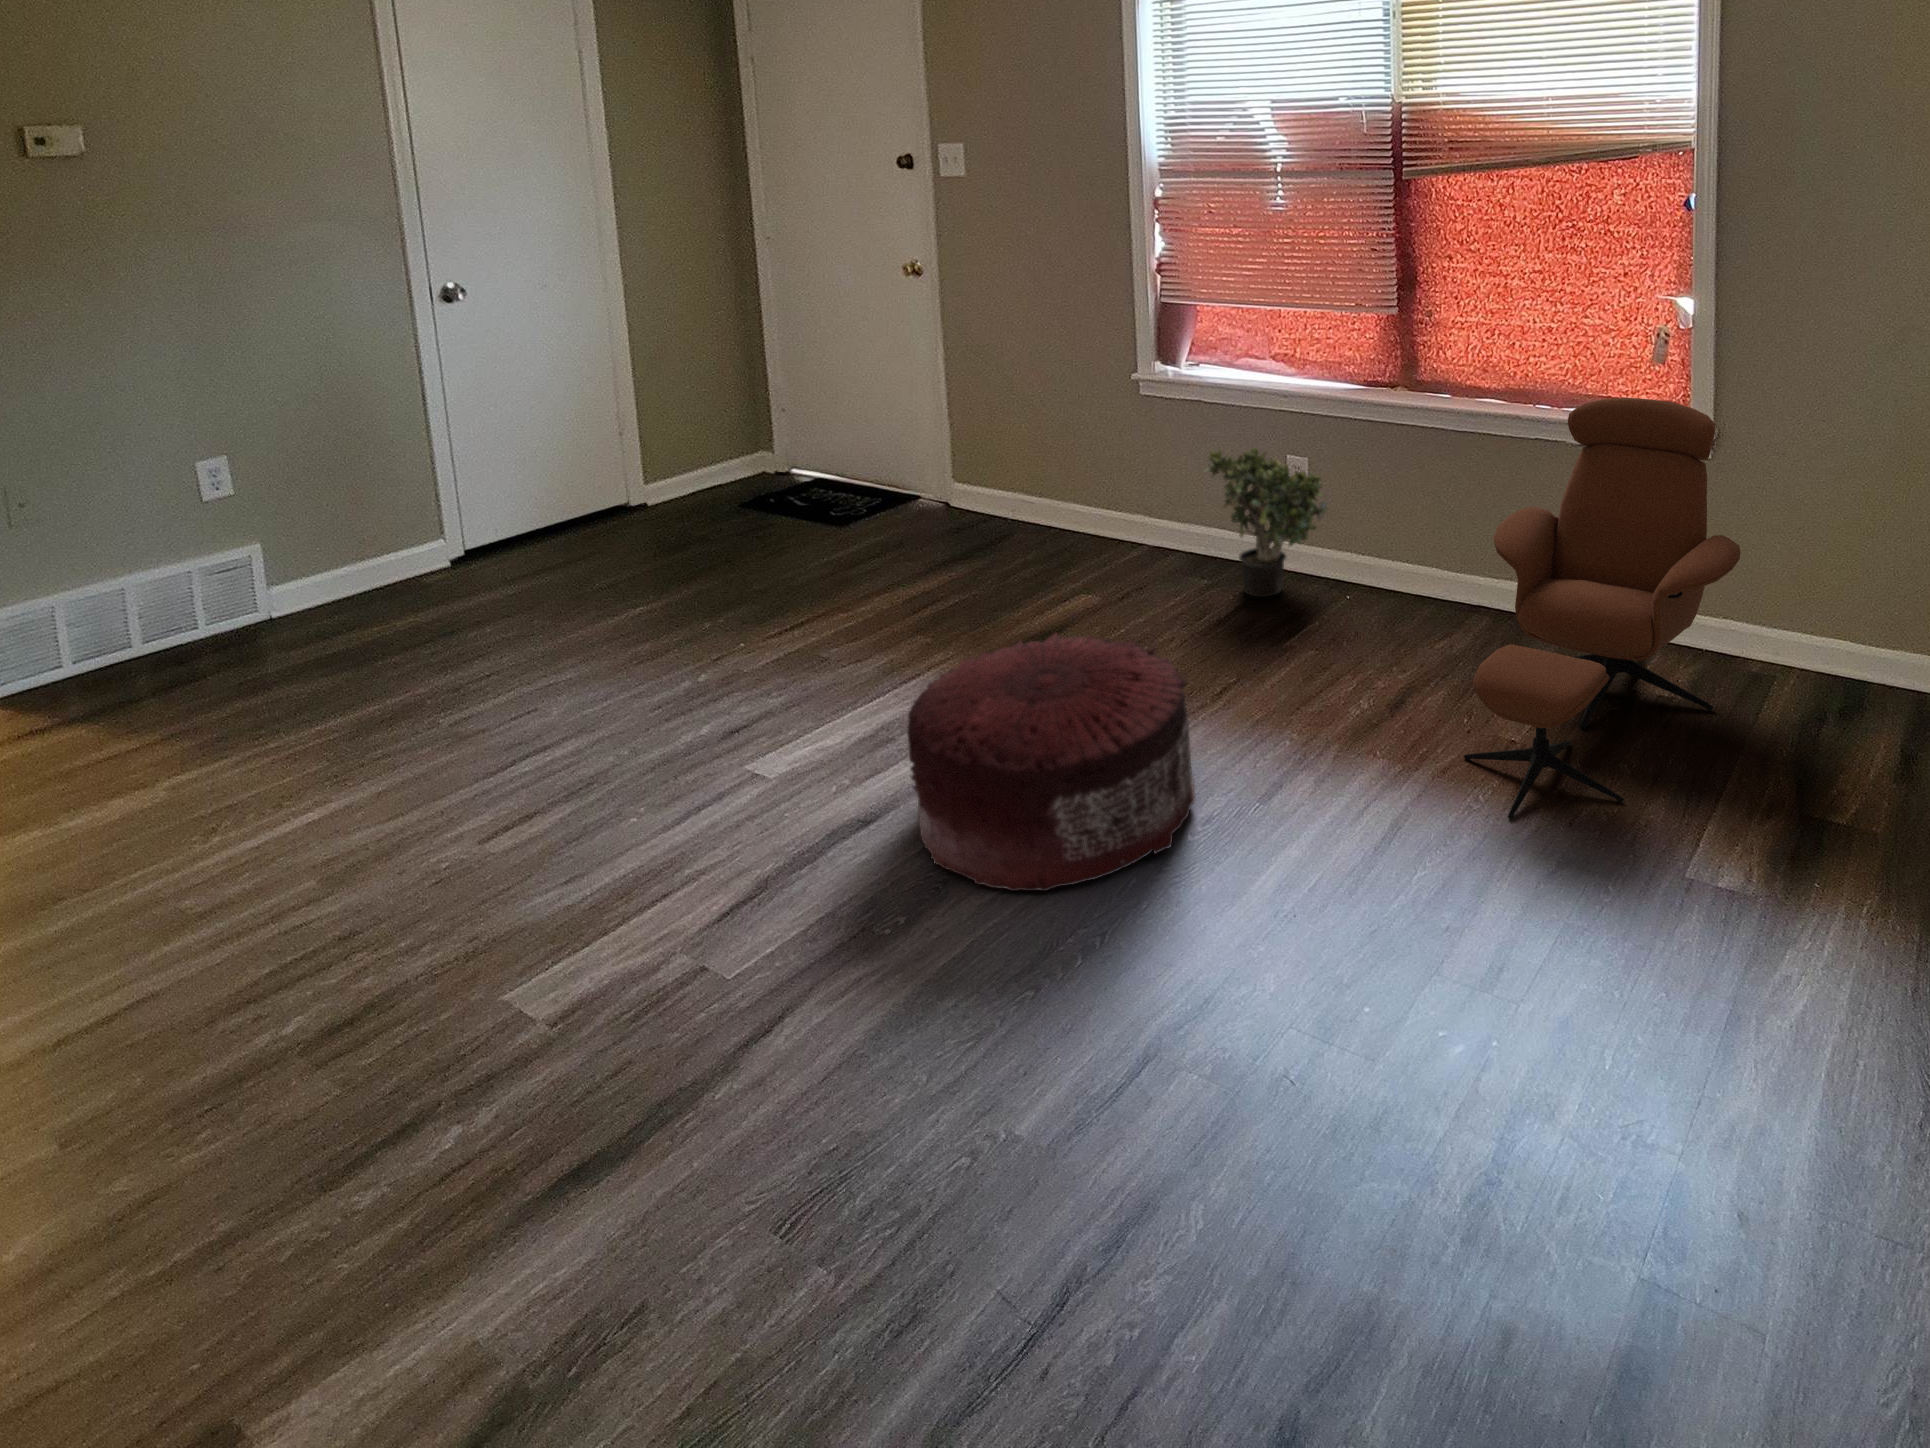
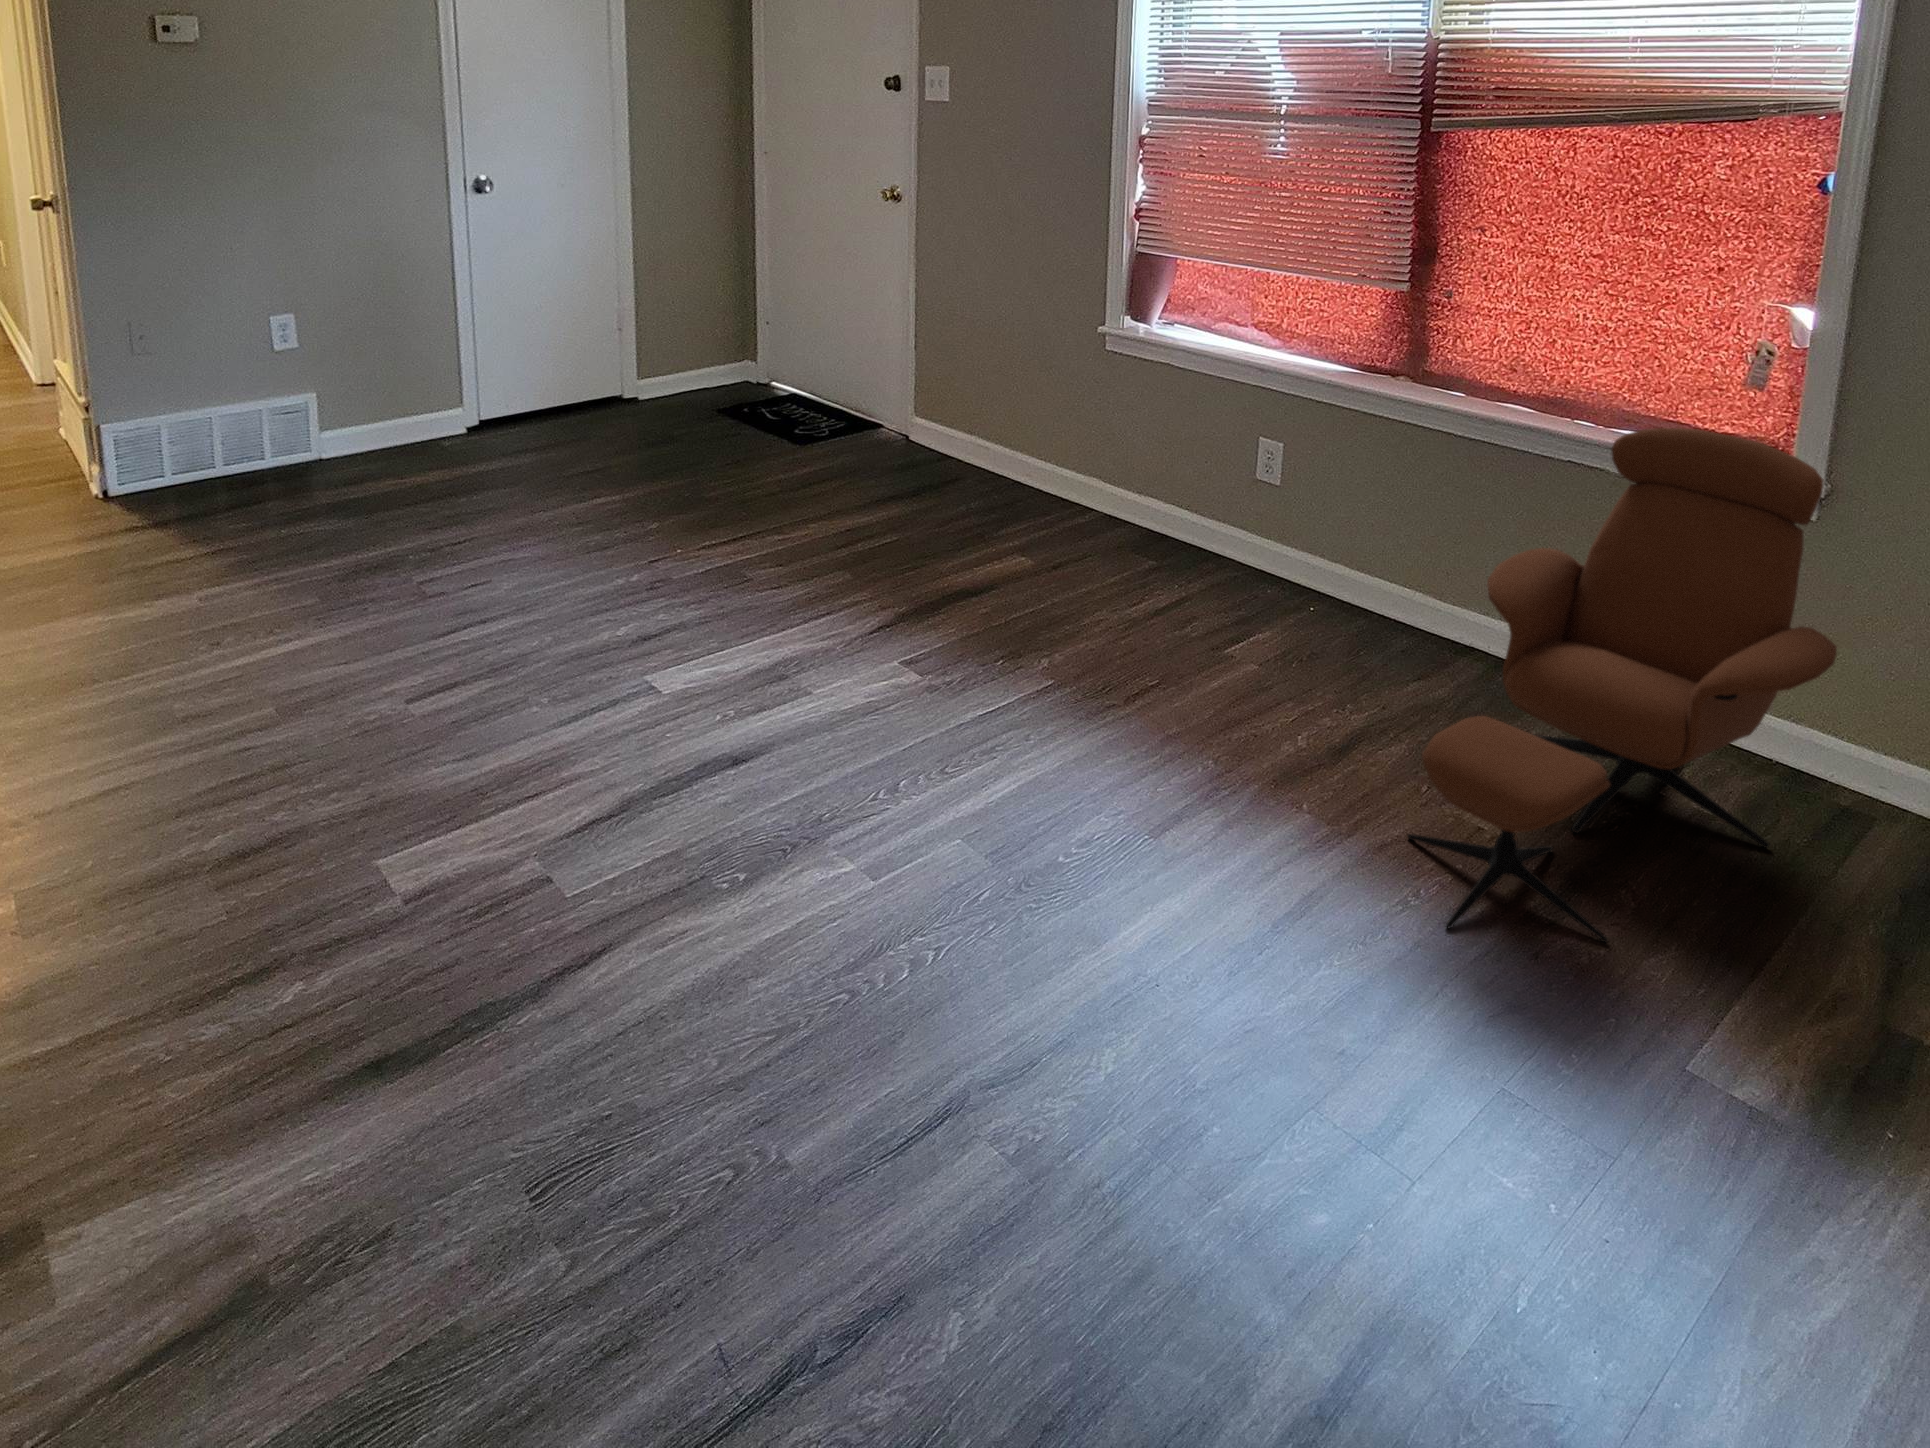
potted plant: present [1205,448,1327,597] -> none [1160,422,1302,594]
pouf: present [907,633,1195,891] -> none [772,602,1075,882]

